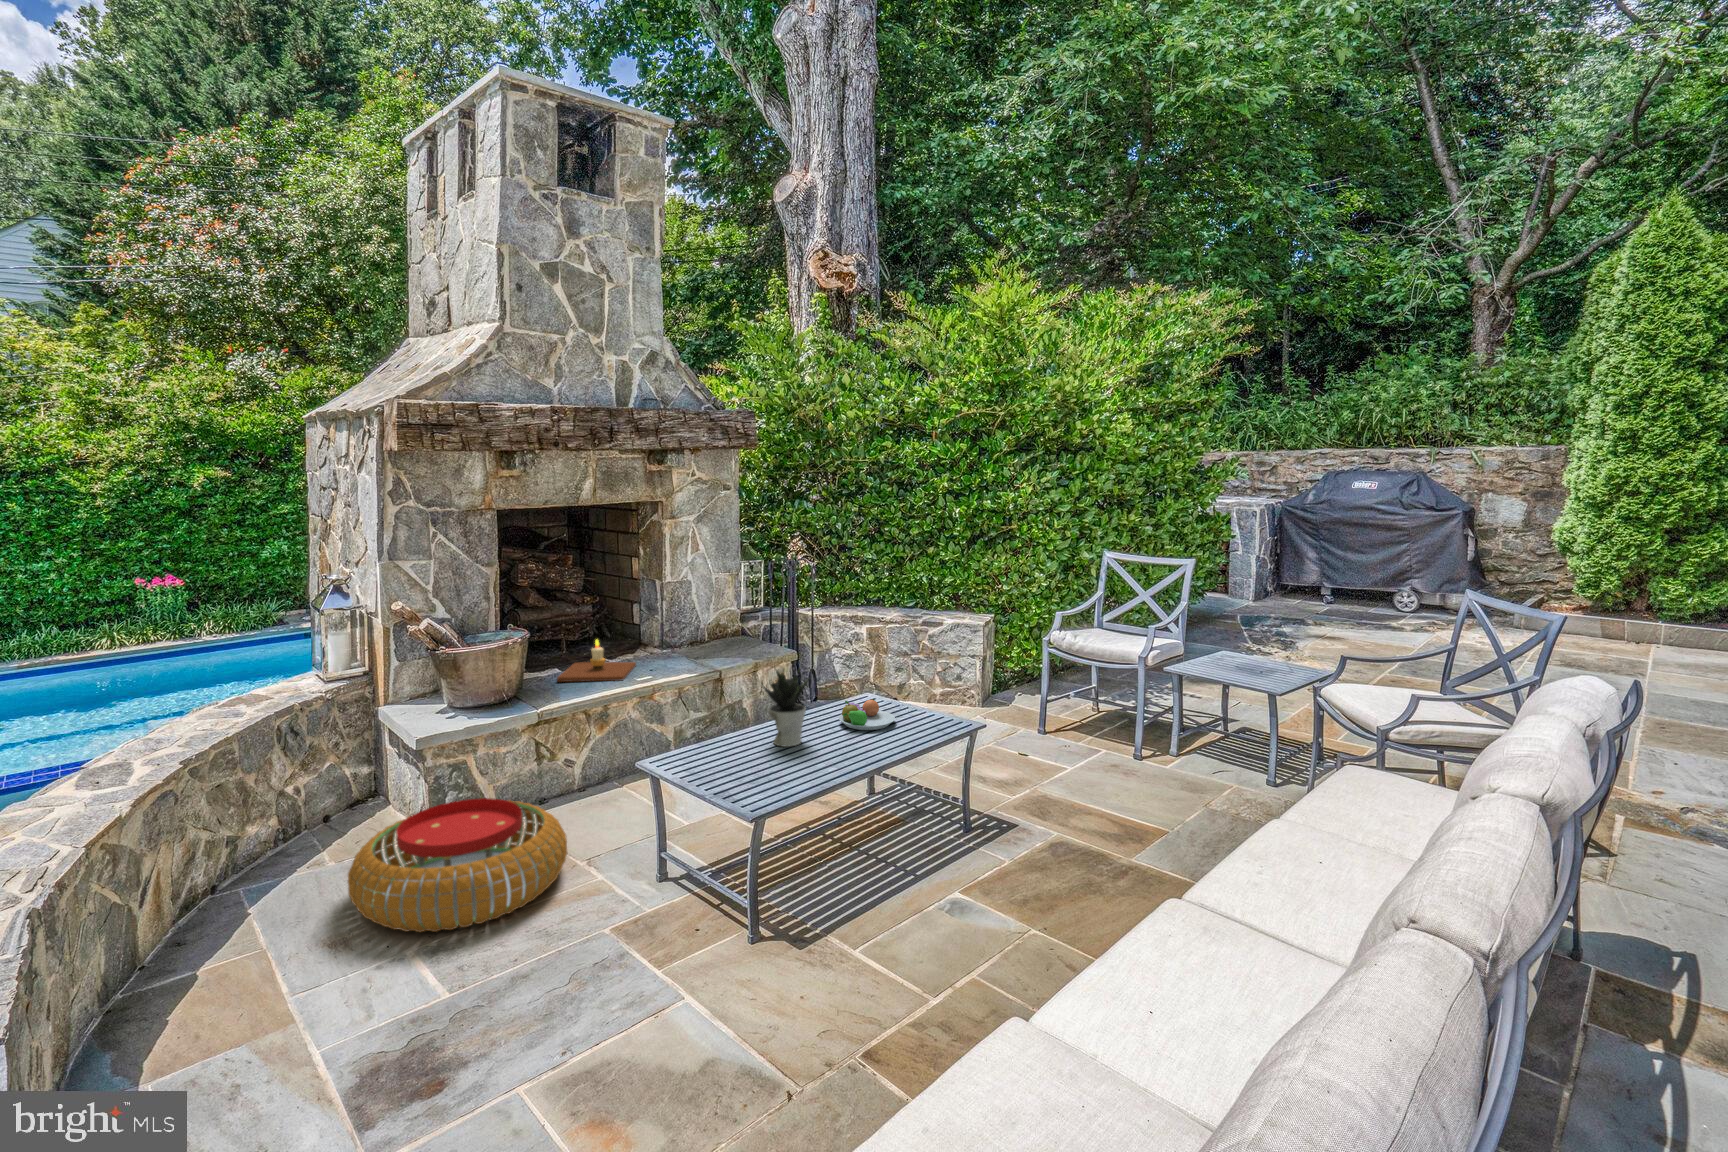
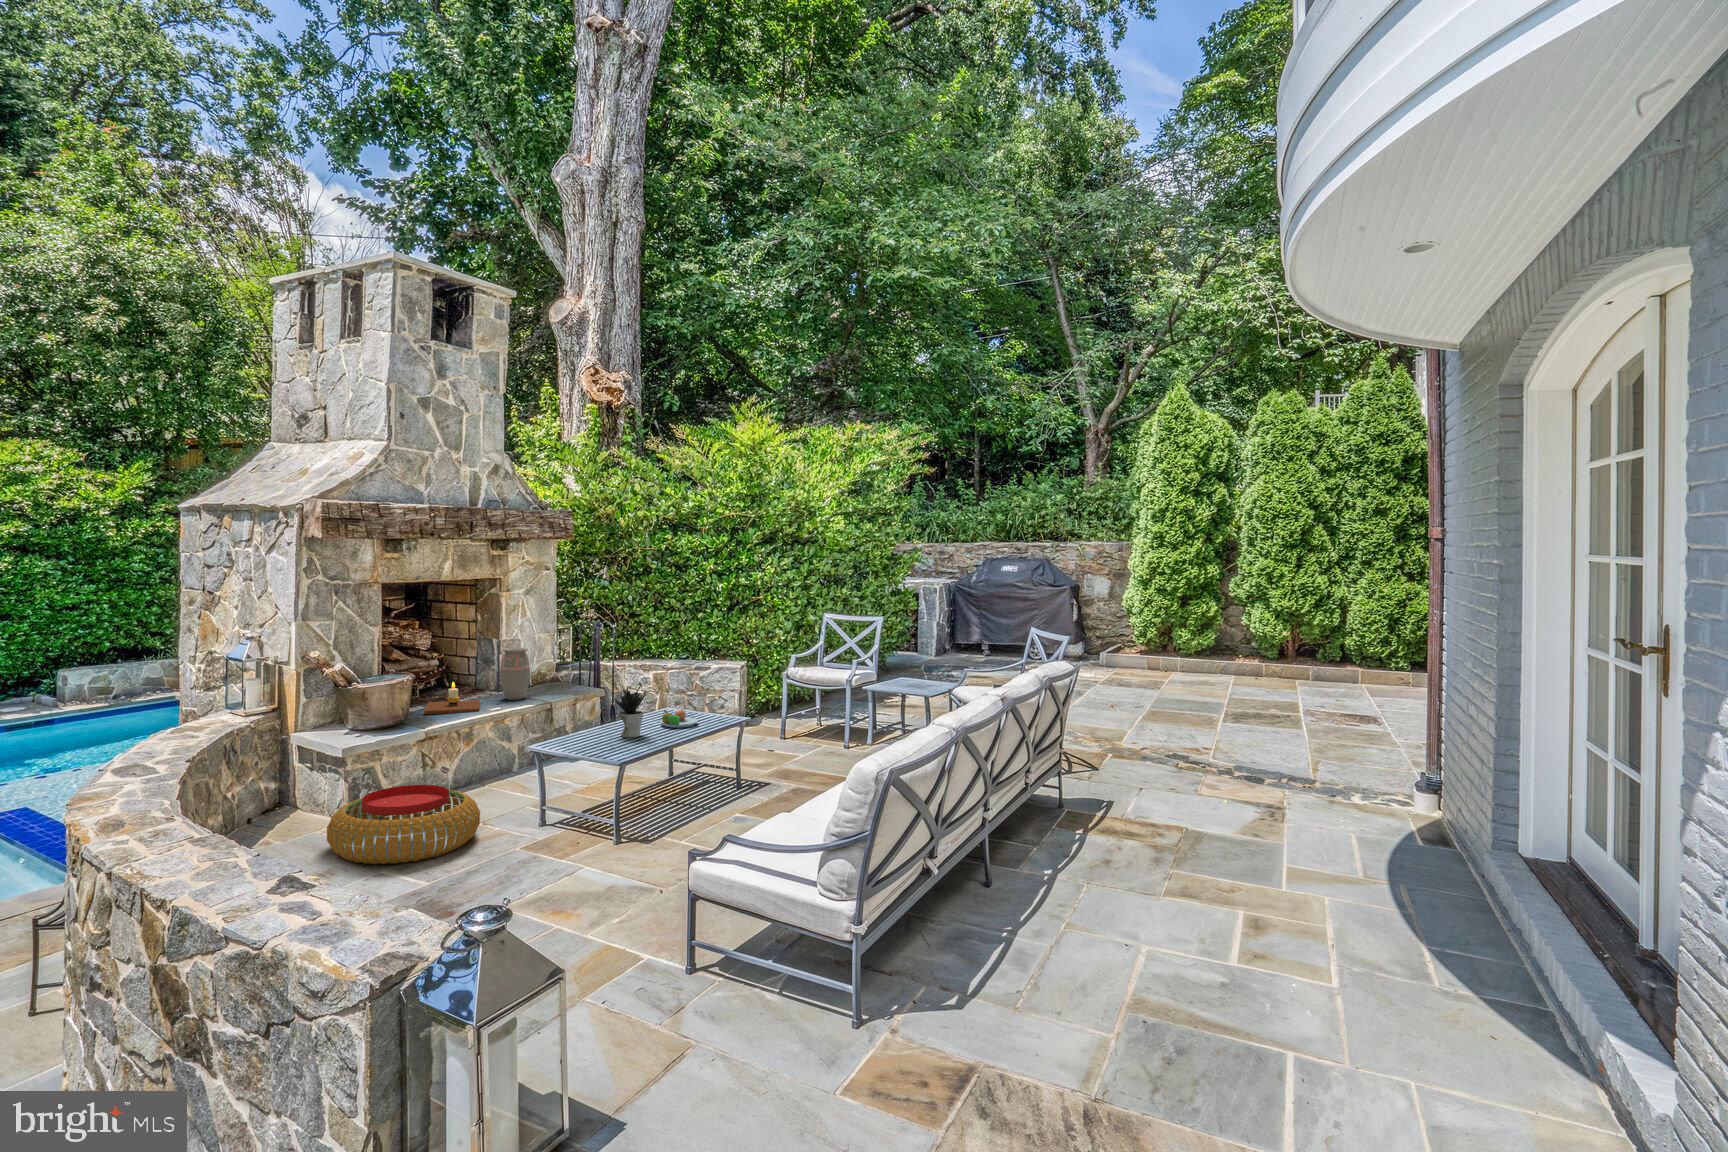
decorative vase: none [661,594,698,662] -> present [500,647,530,700]

